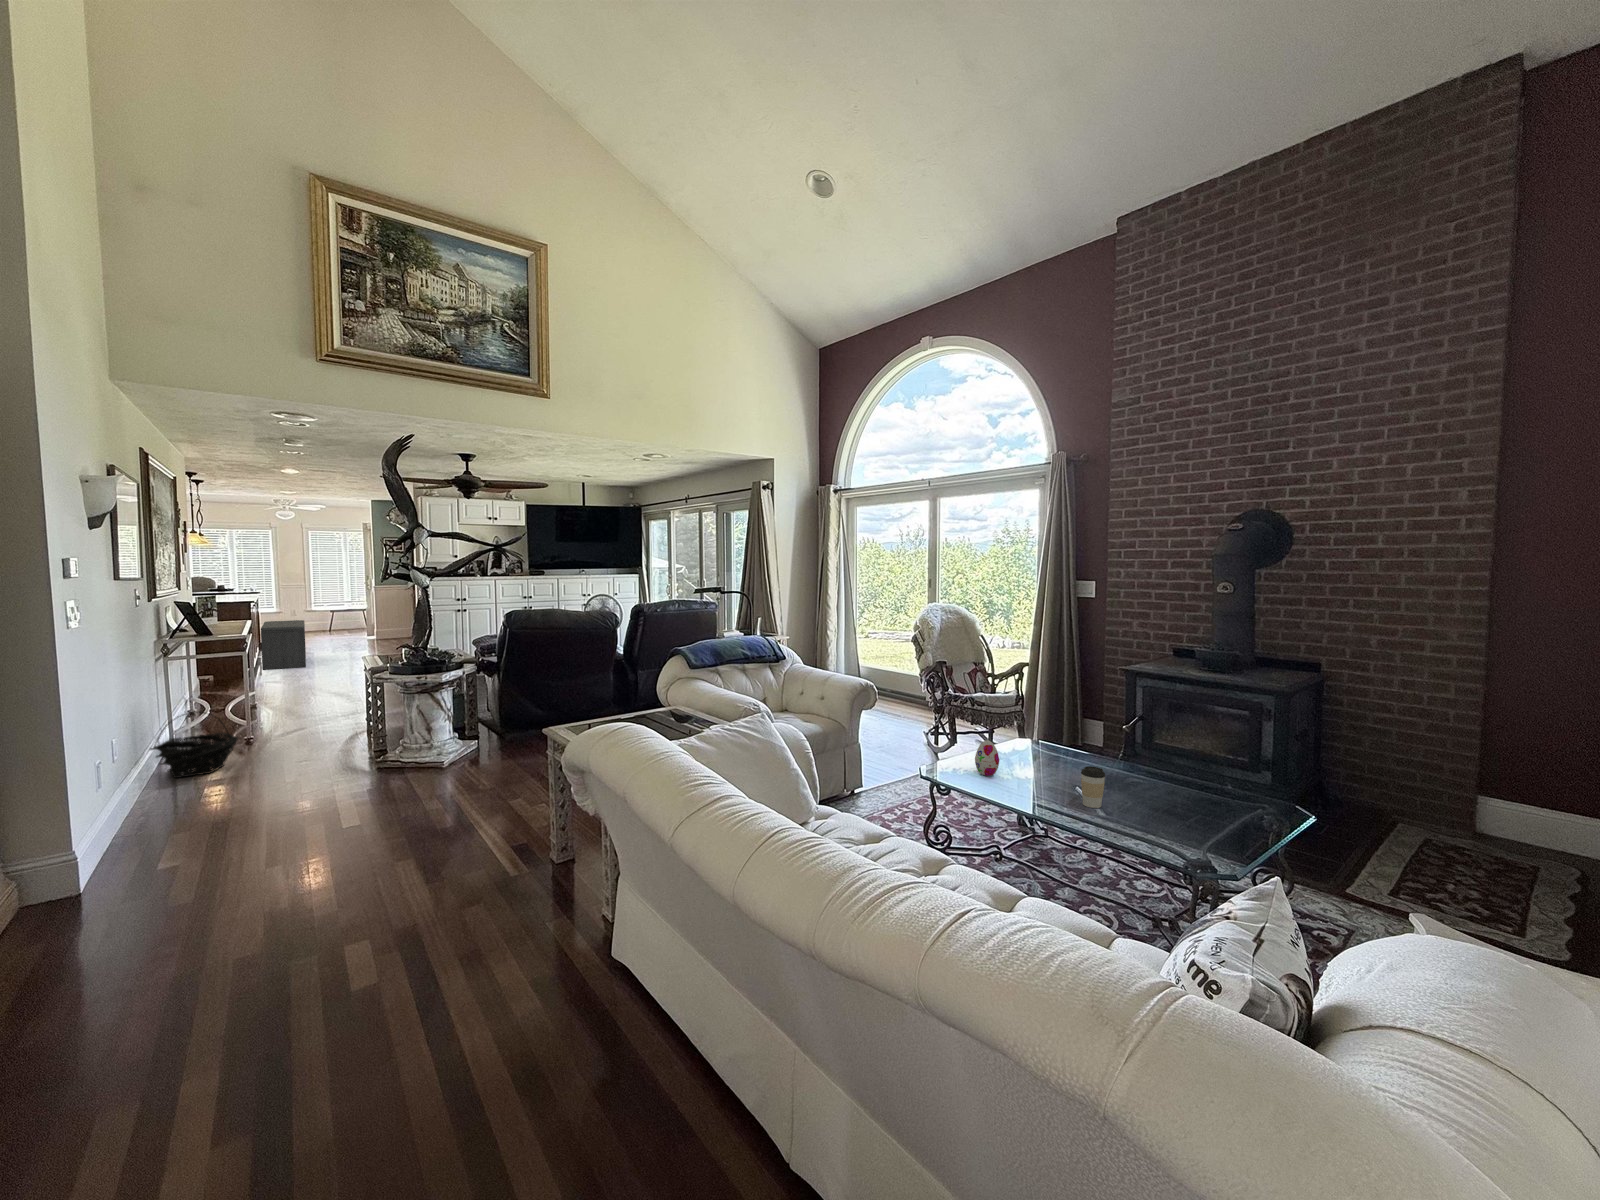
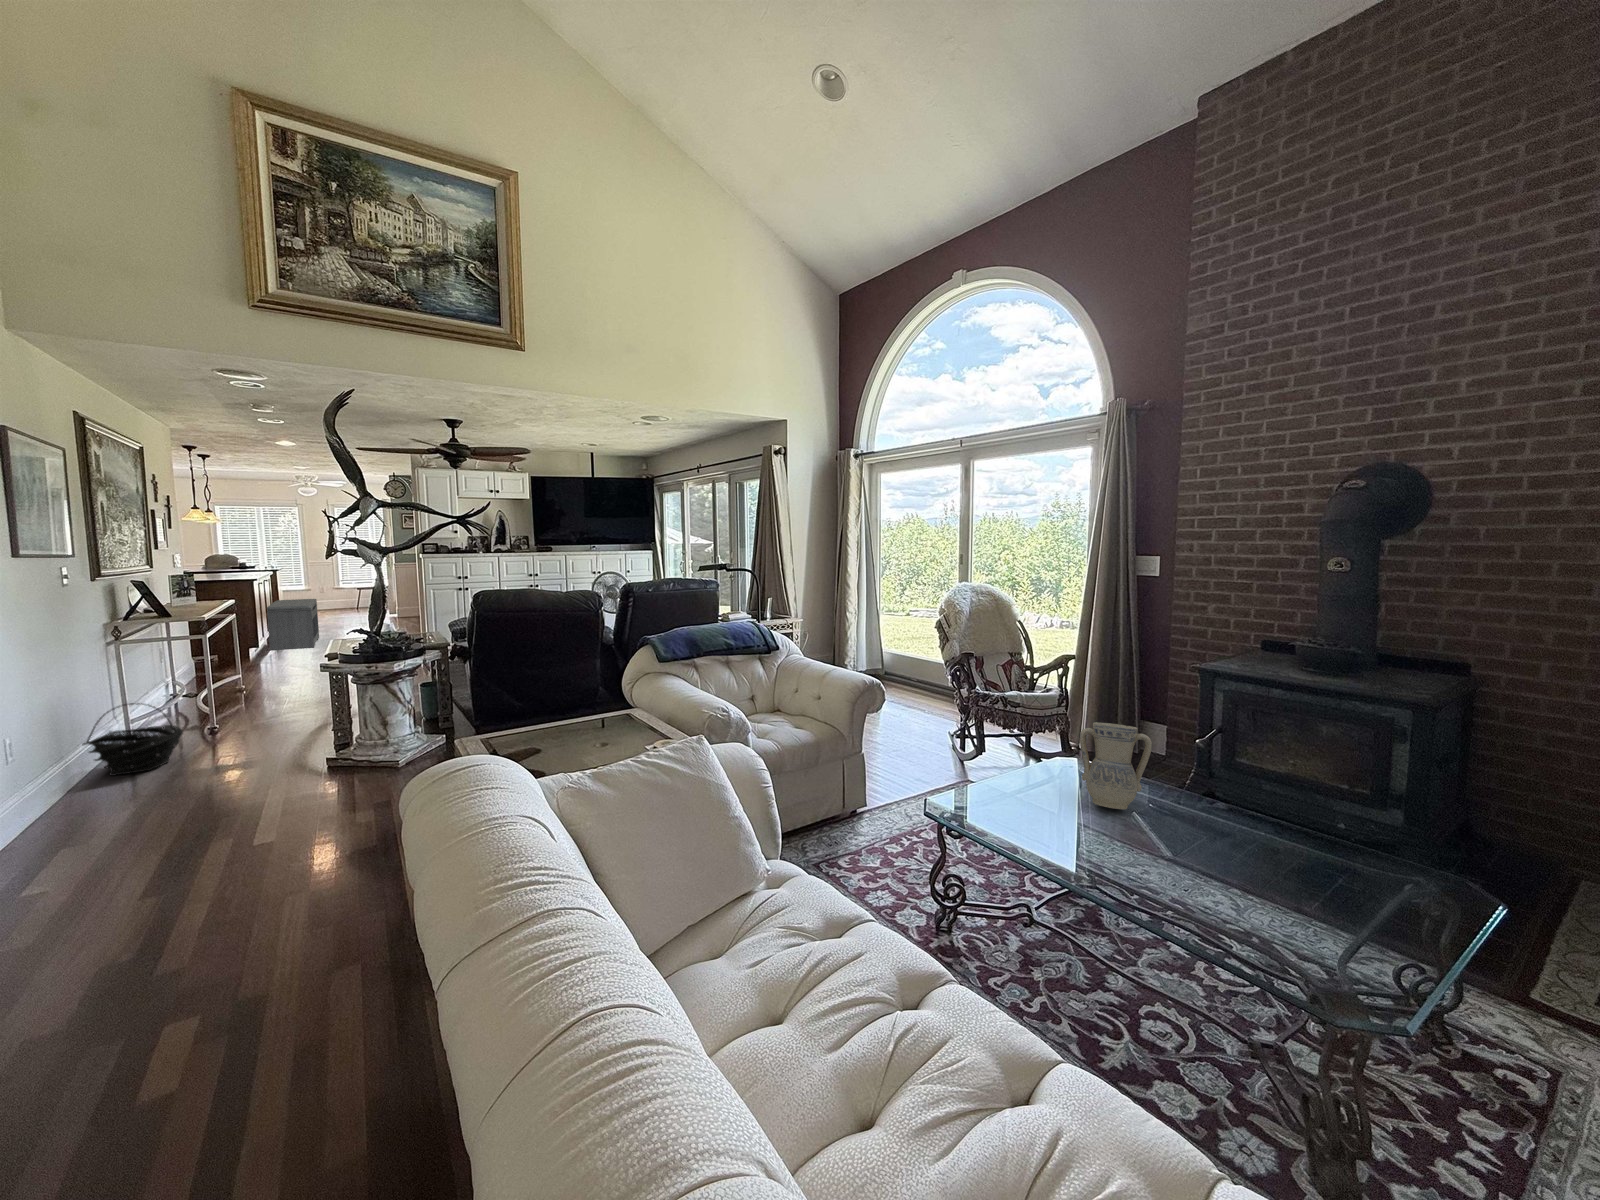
vase: none [1034,709,1088,774] -> present [1079,722,1152,809]
decorative egg: present [975,740,999,776] -> none [998,766,1031,812]
coffee cup: present [1081,766,1105,808] -> none [1141,808,1176,866]

